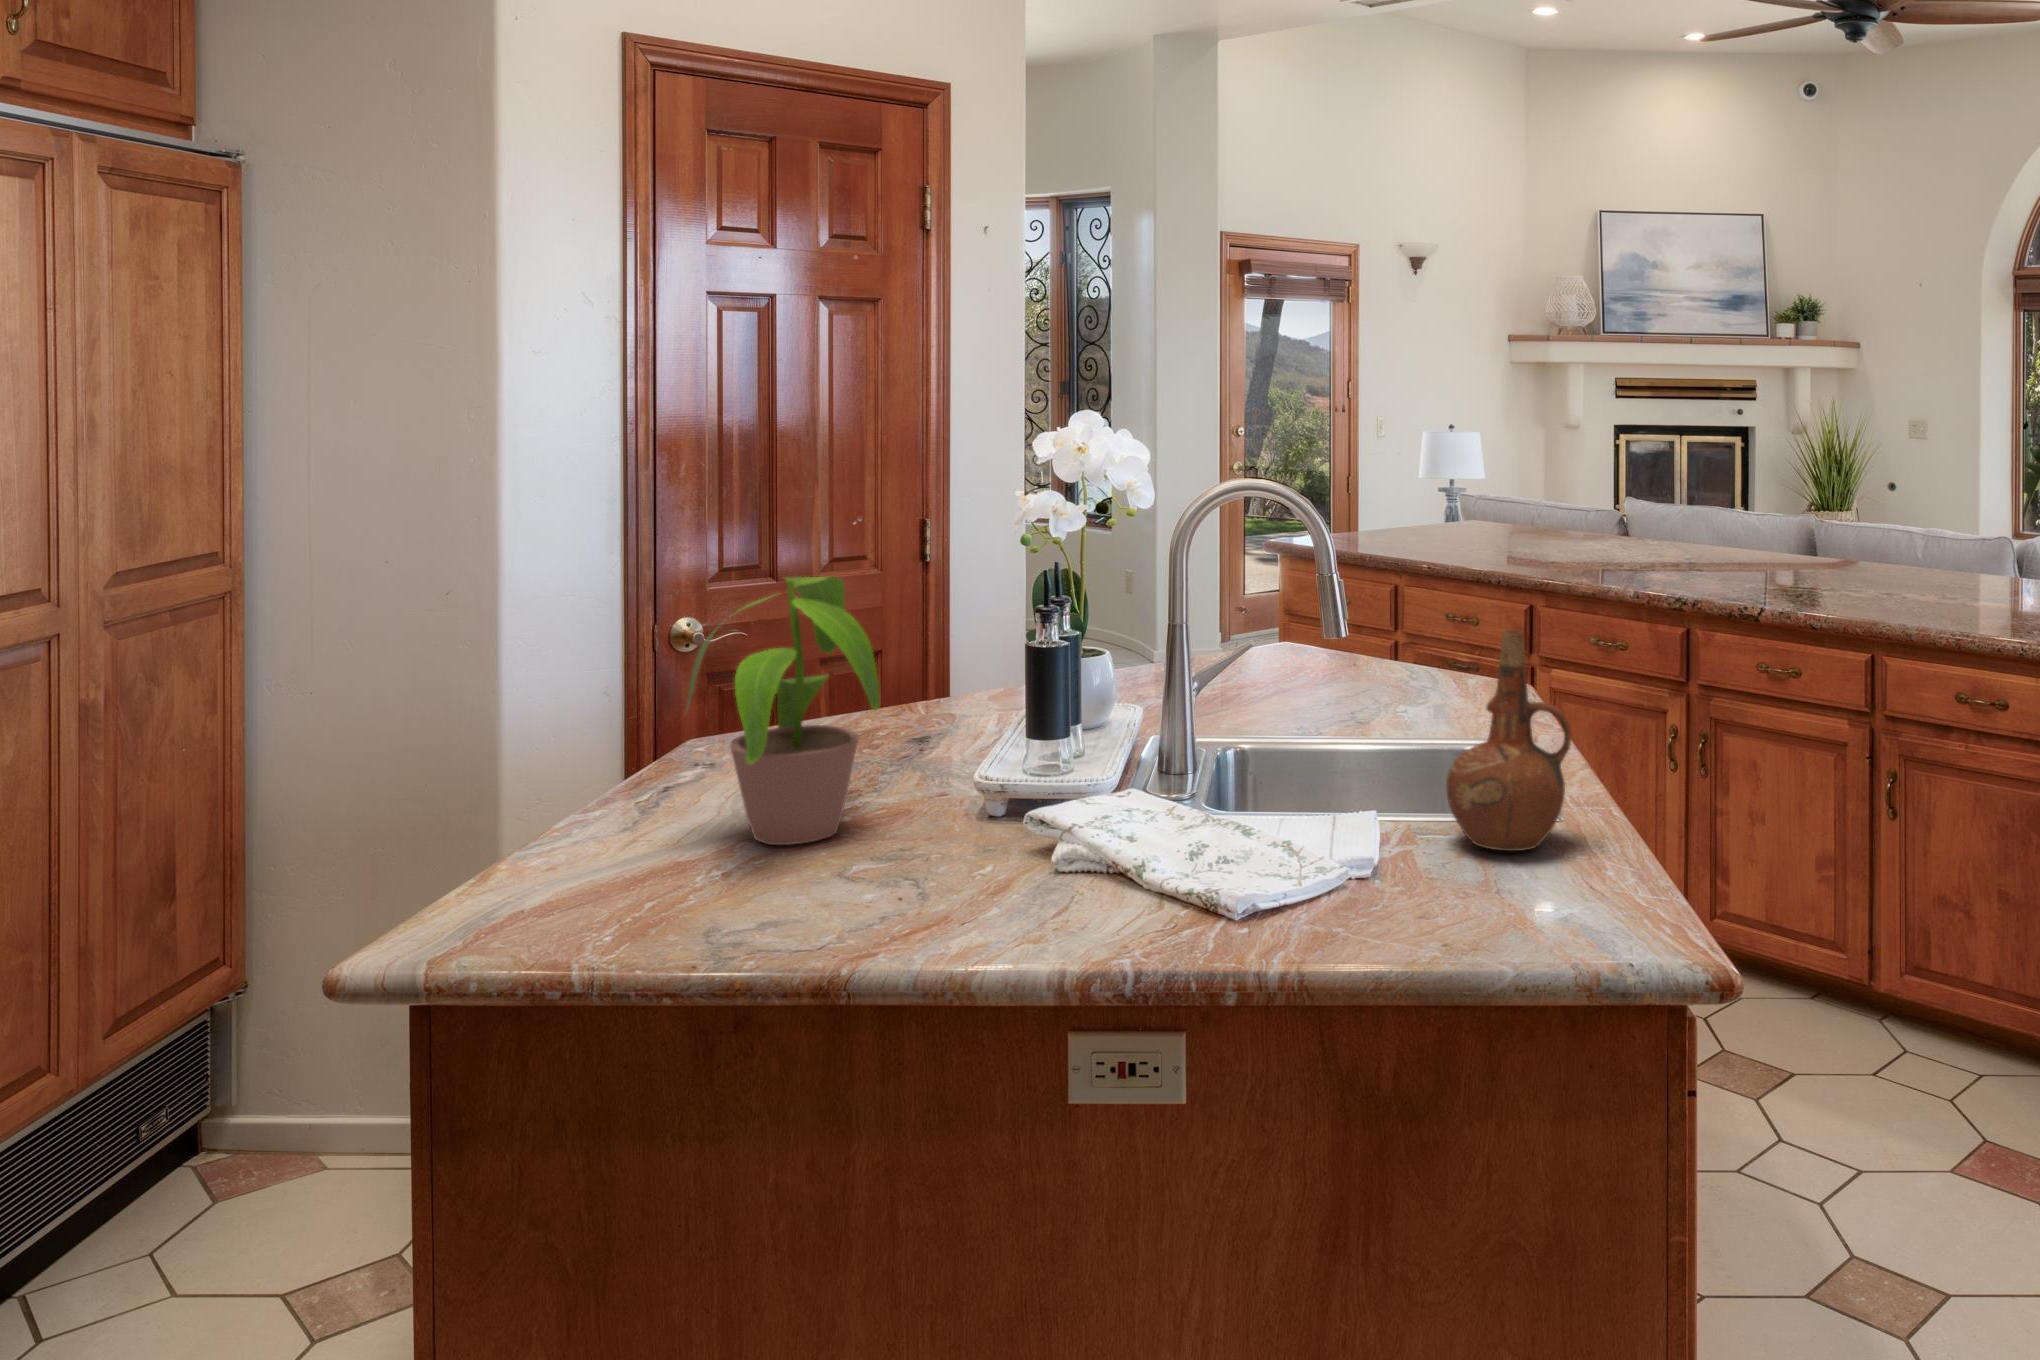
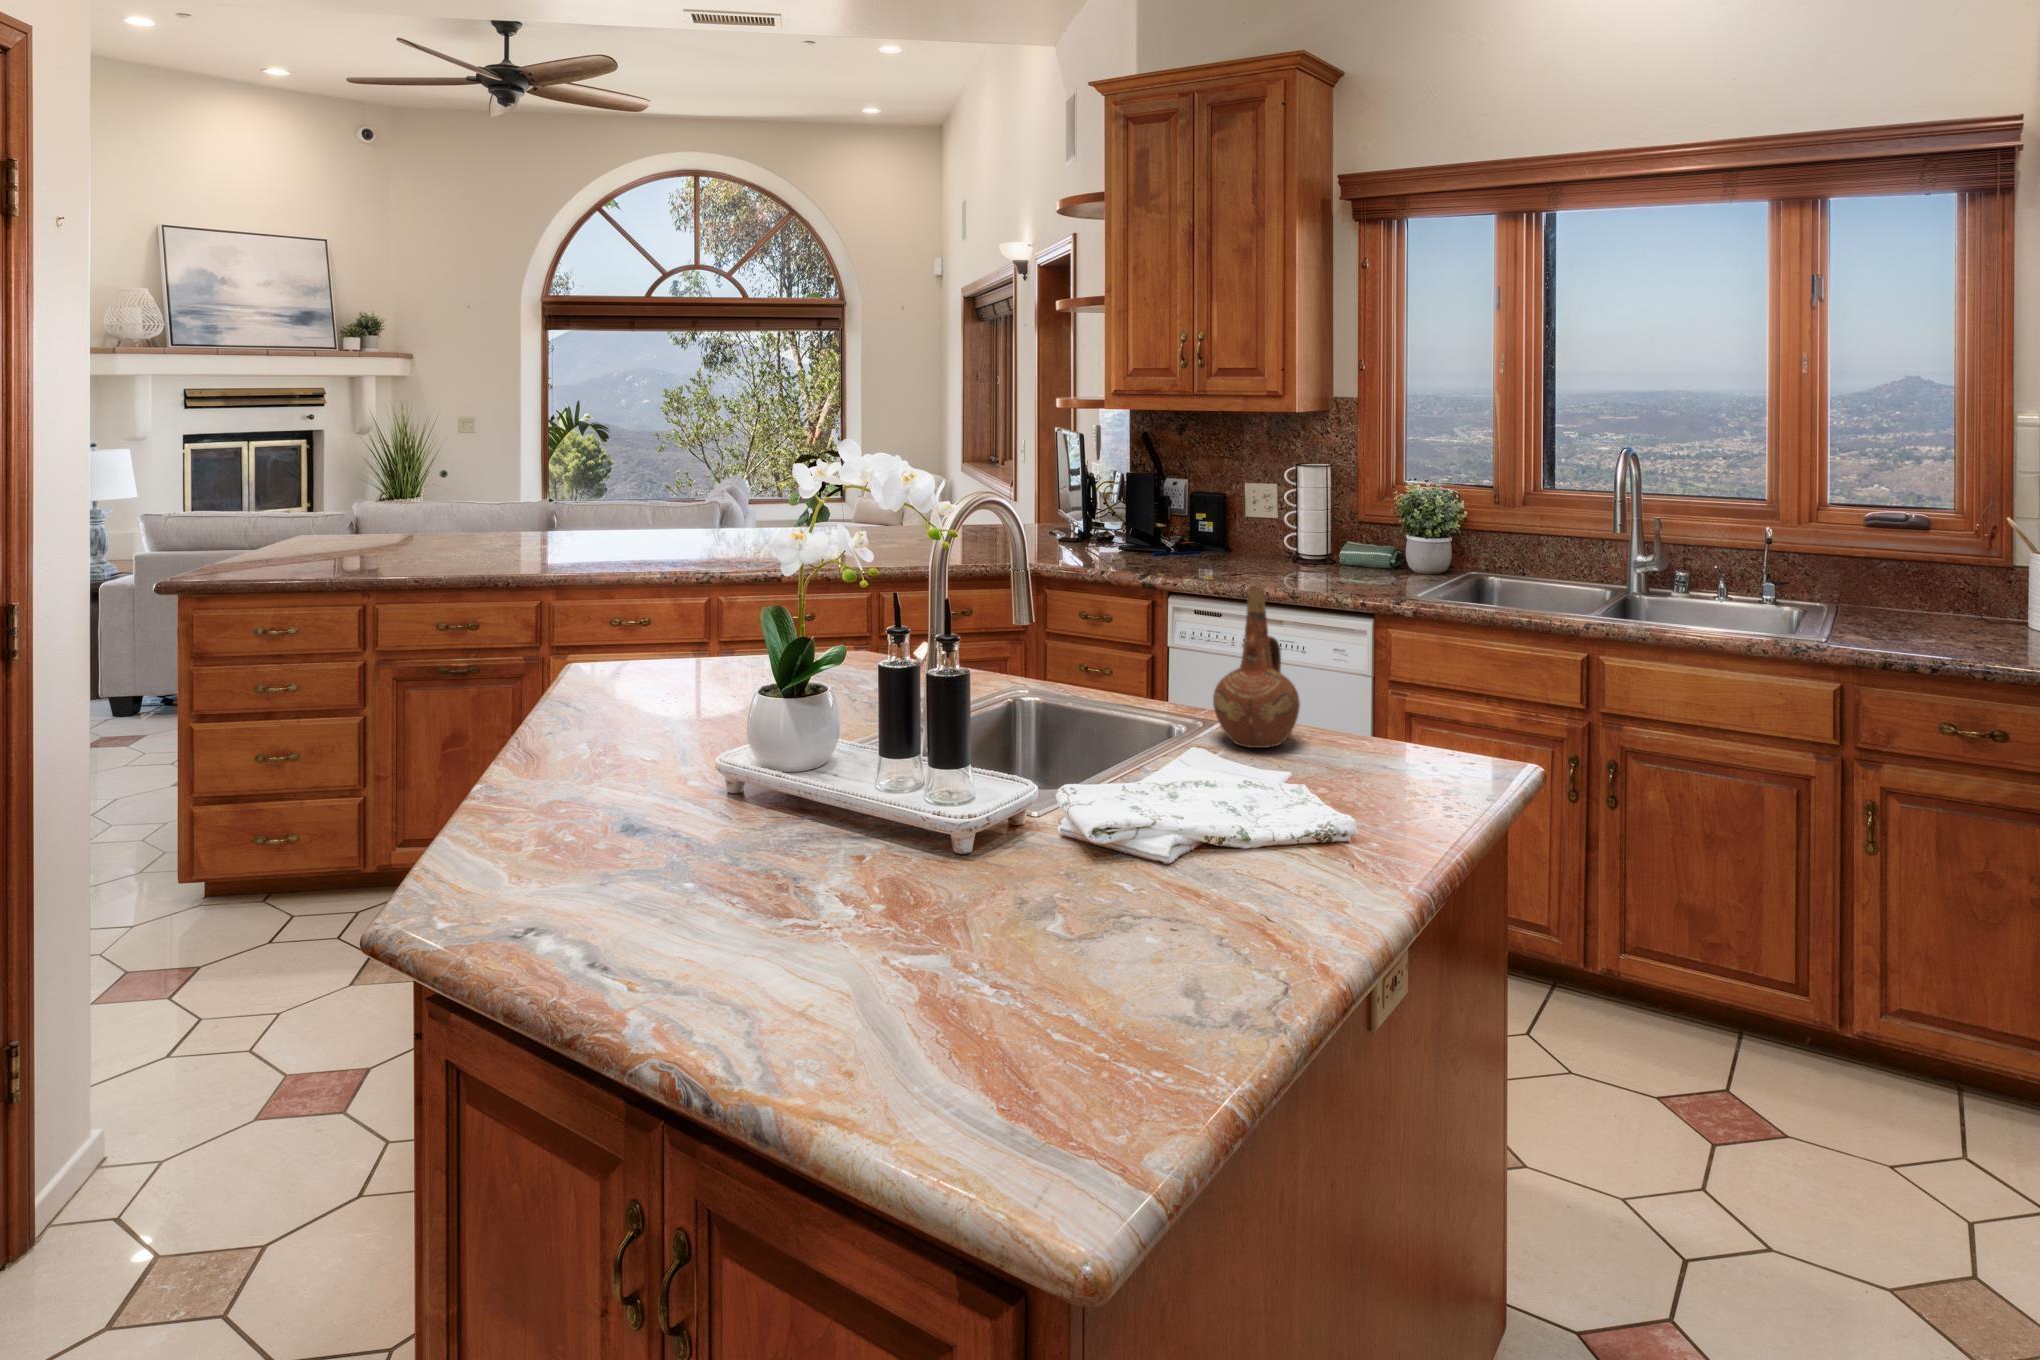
potted plant: present [685,577,880,845] -> none [743,636,1074,962]

